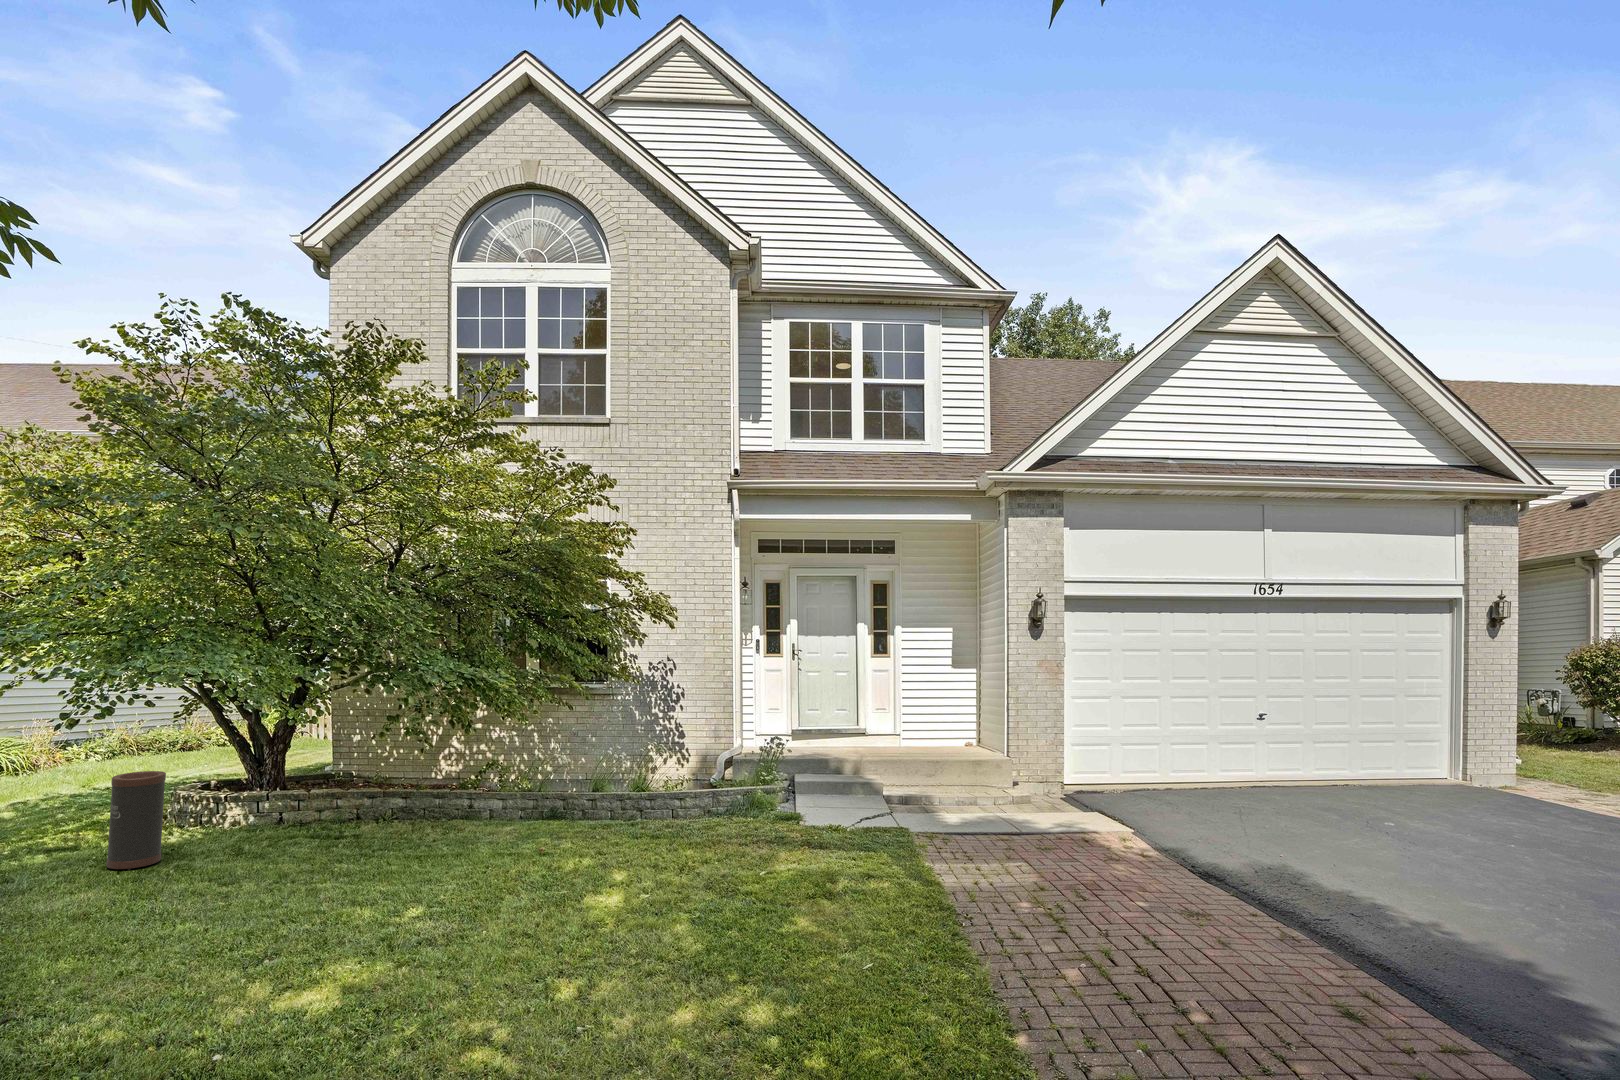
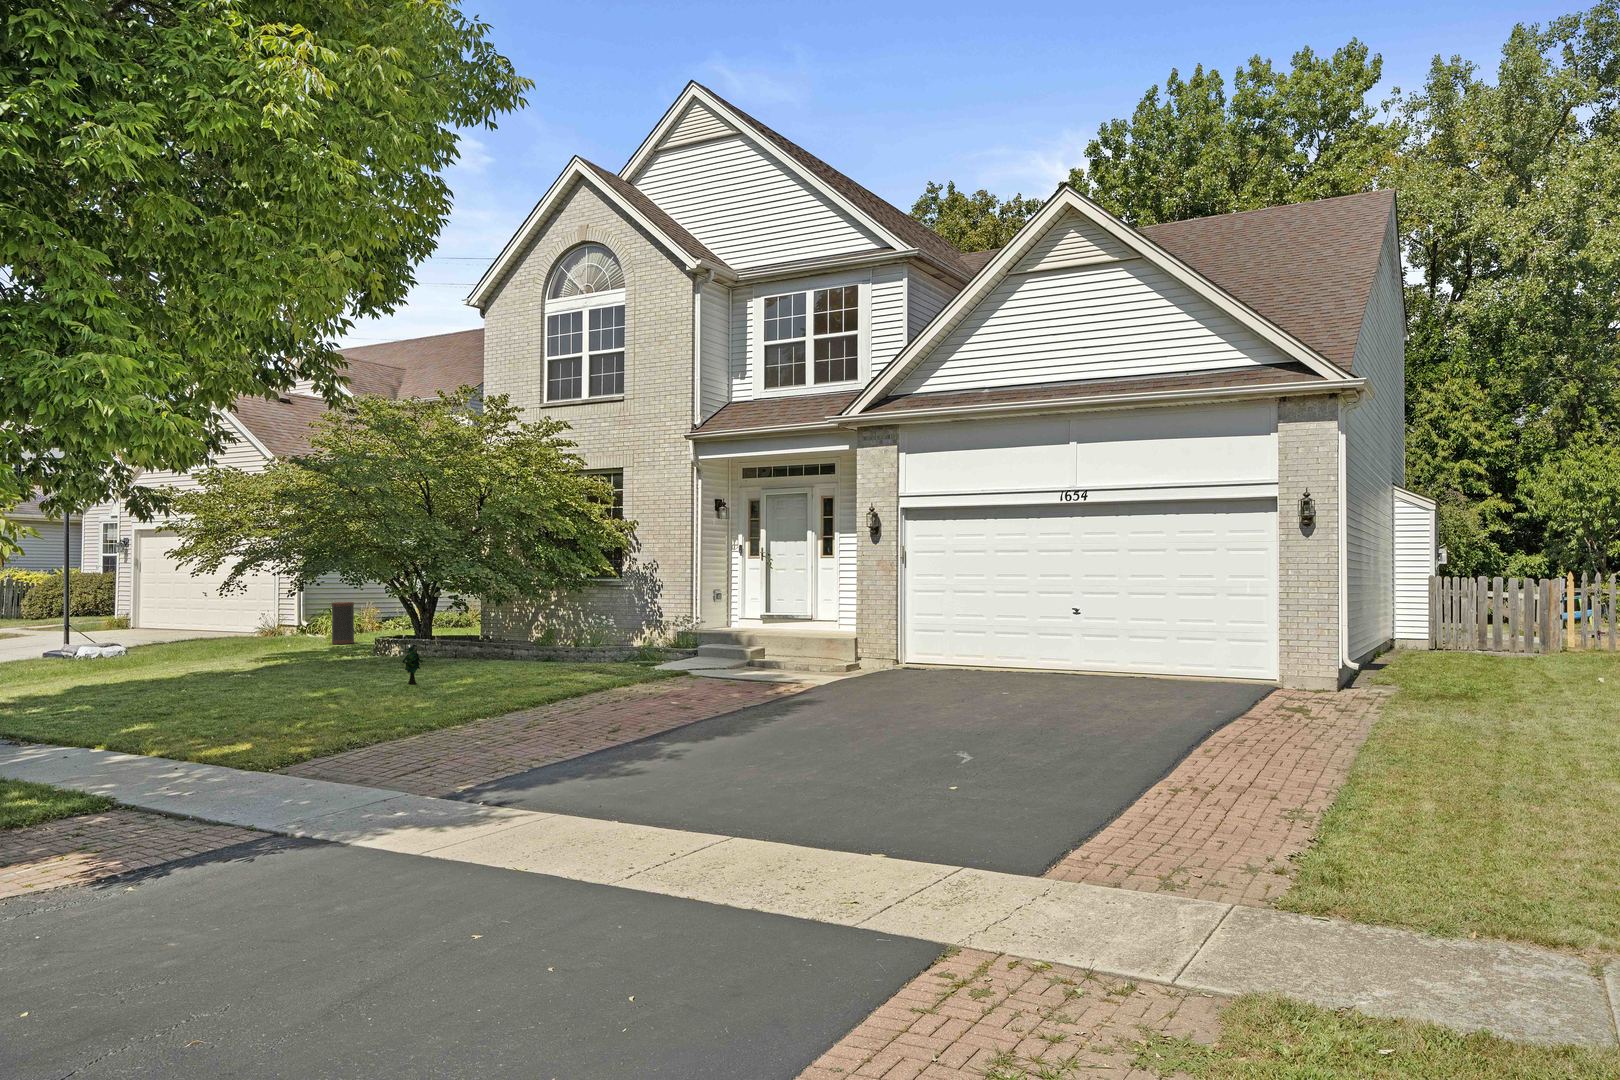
decorative plant: none [774,901,828,995] -> present [402,644,423,684]

